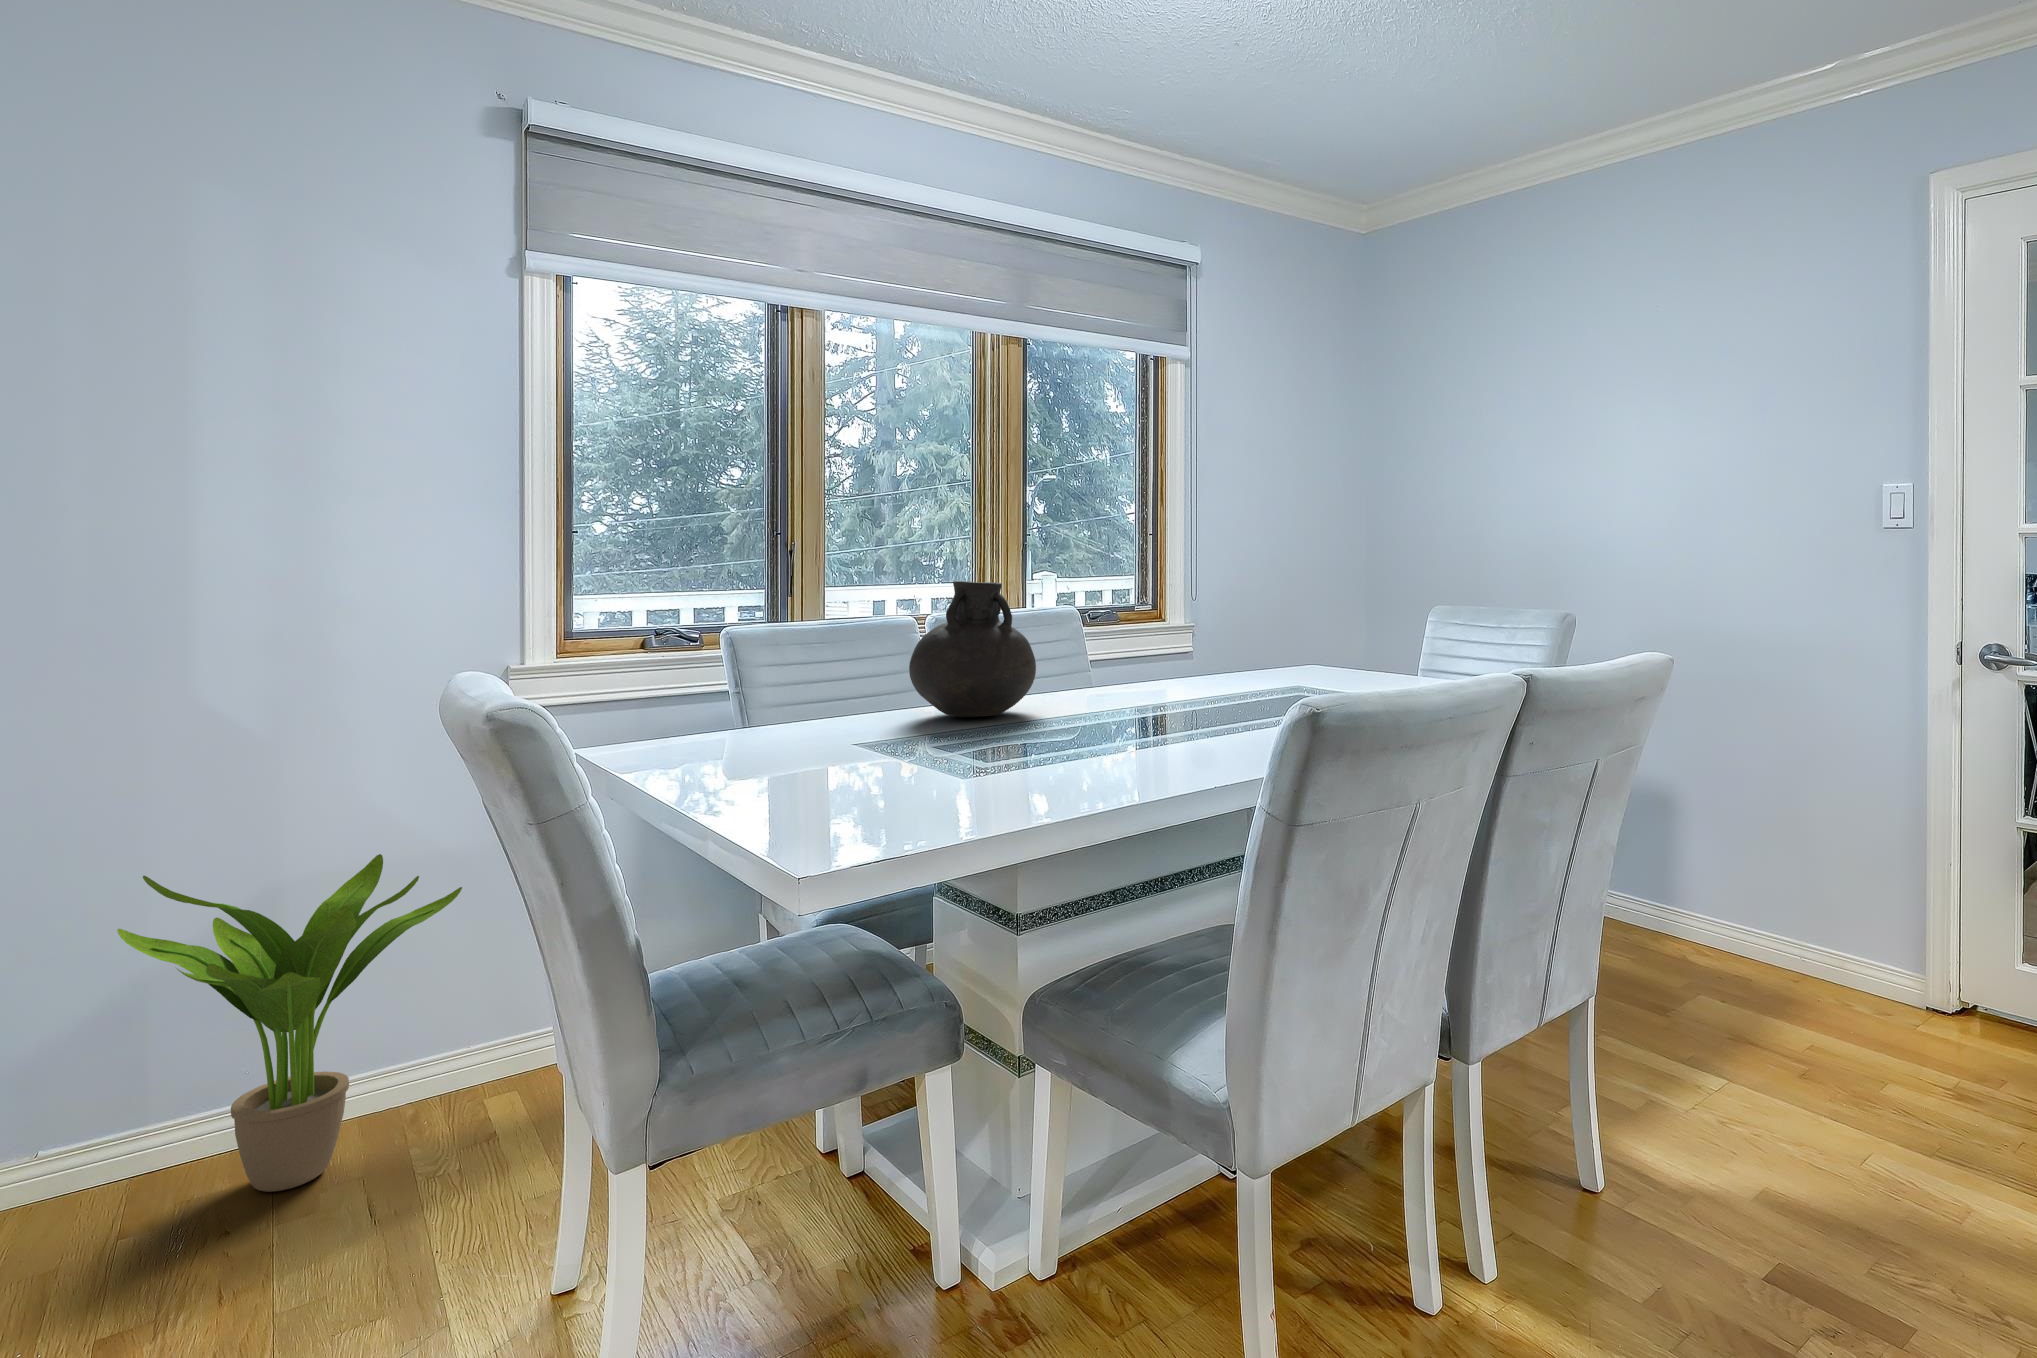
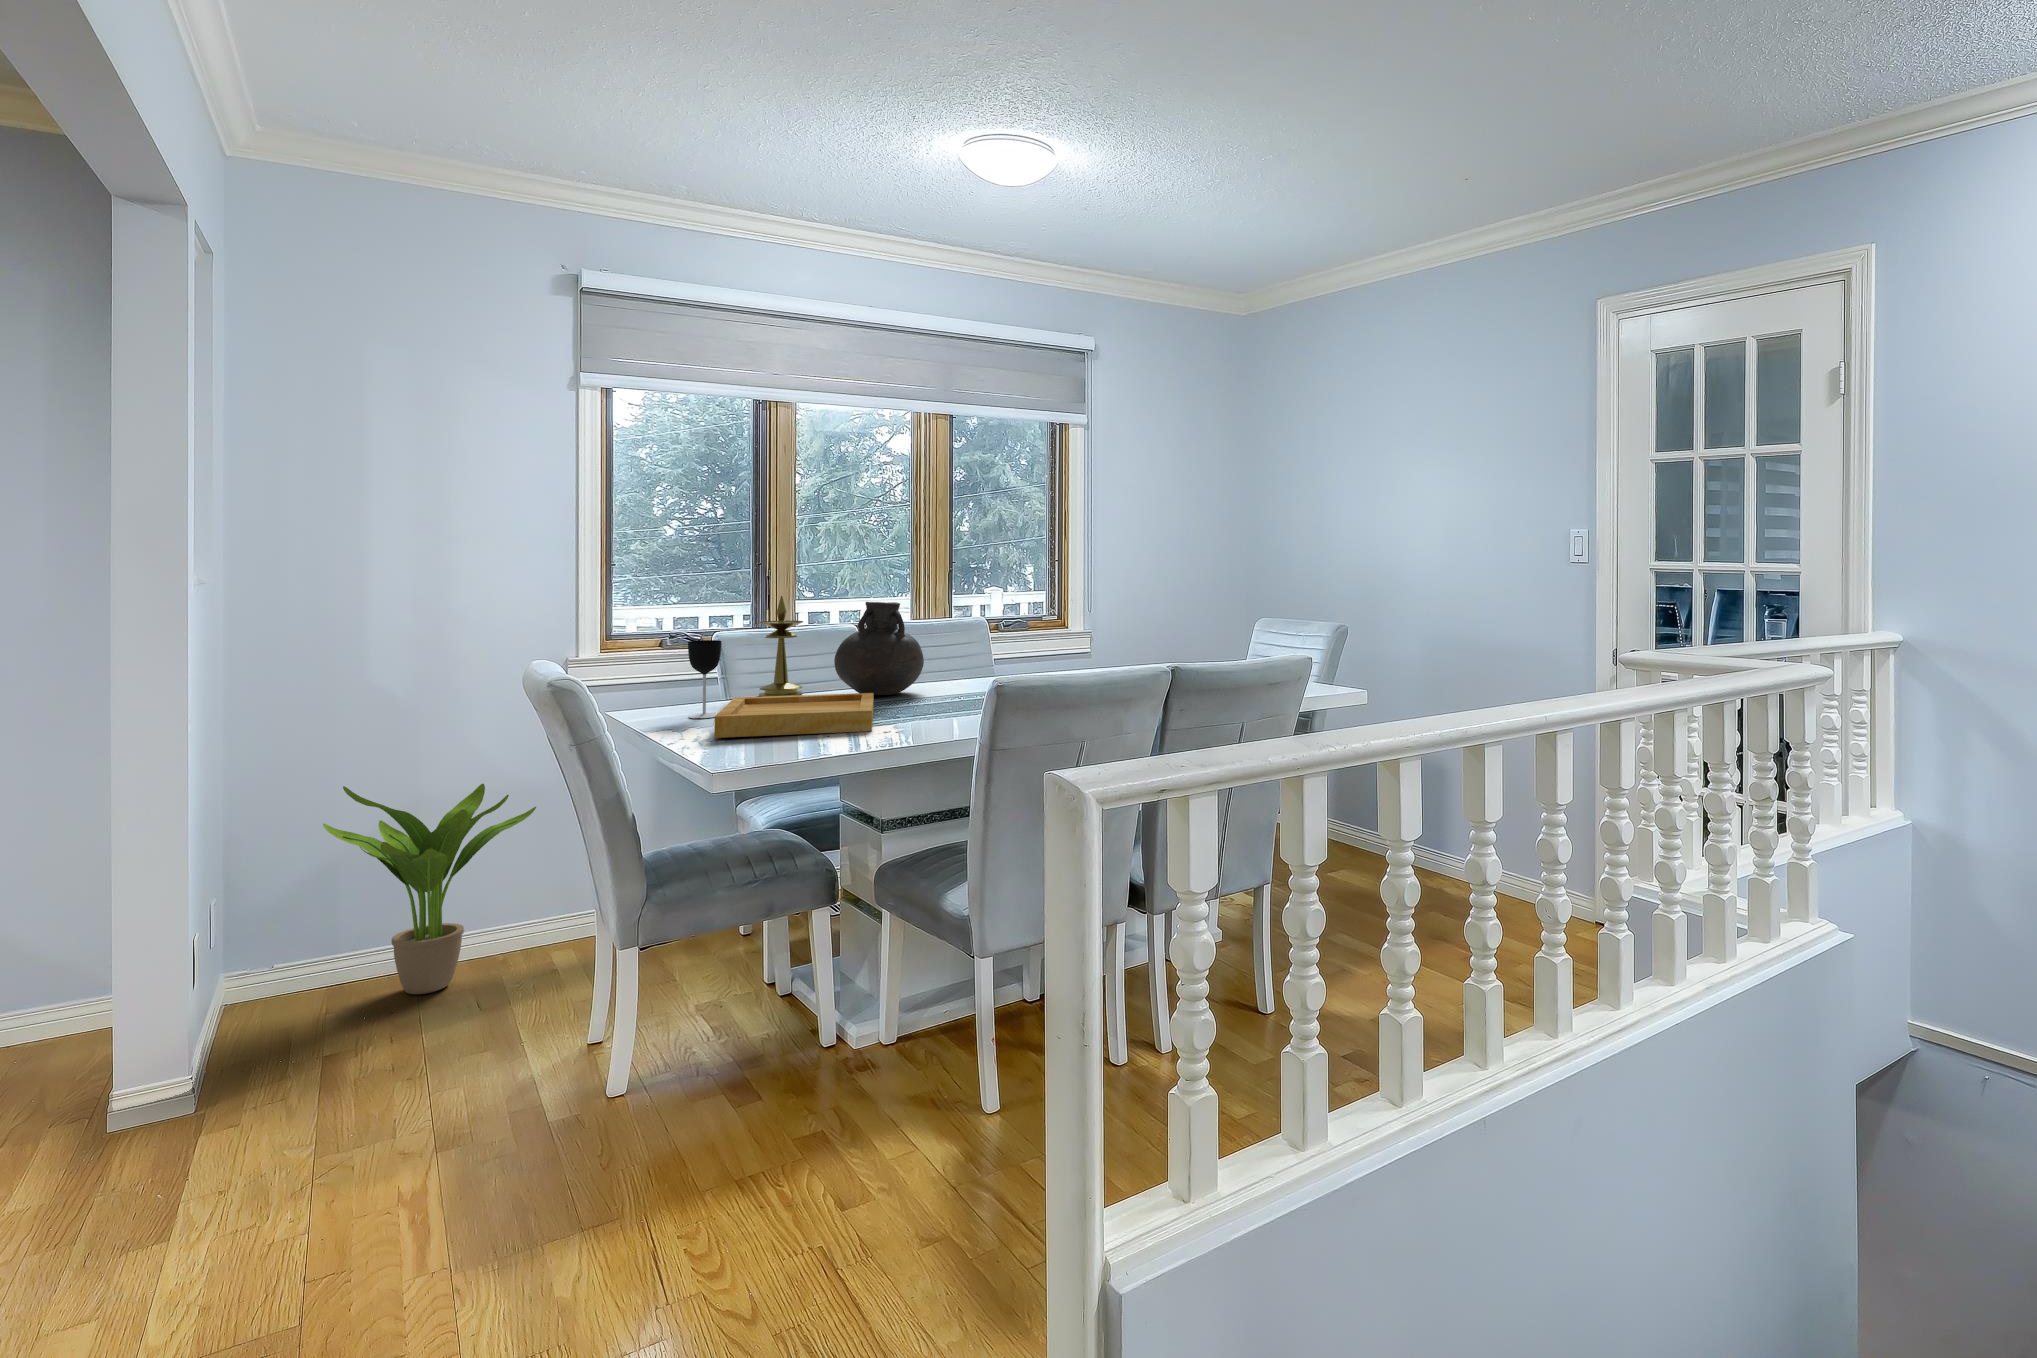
candlestick: none [795,573,858,720] -> present [759,596,803,697]
wine glass: none [703,637,755,758] -> present [688,640,722,718]
tray: none [766,715,1015,797] -> present [714,693,874,738]

